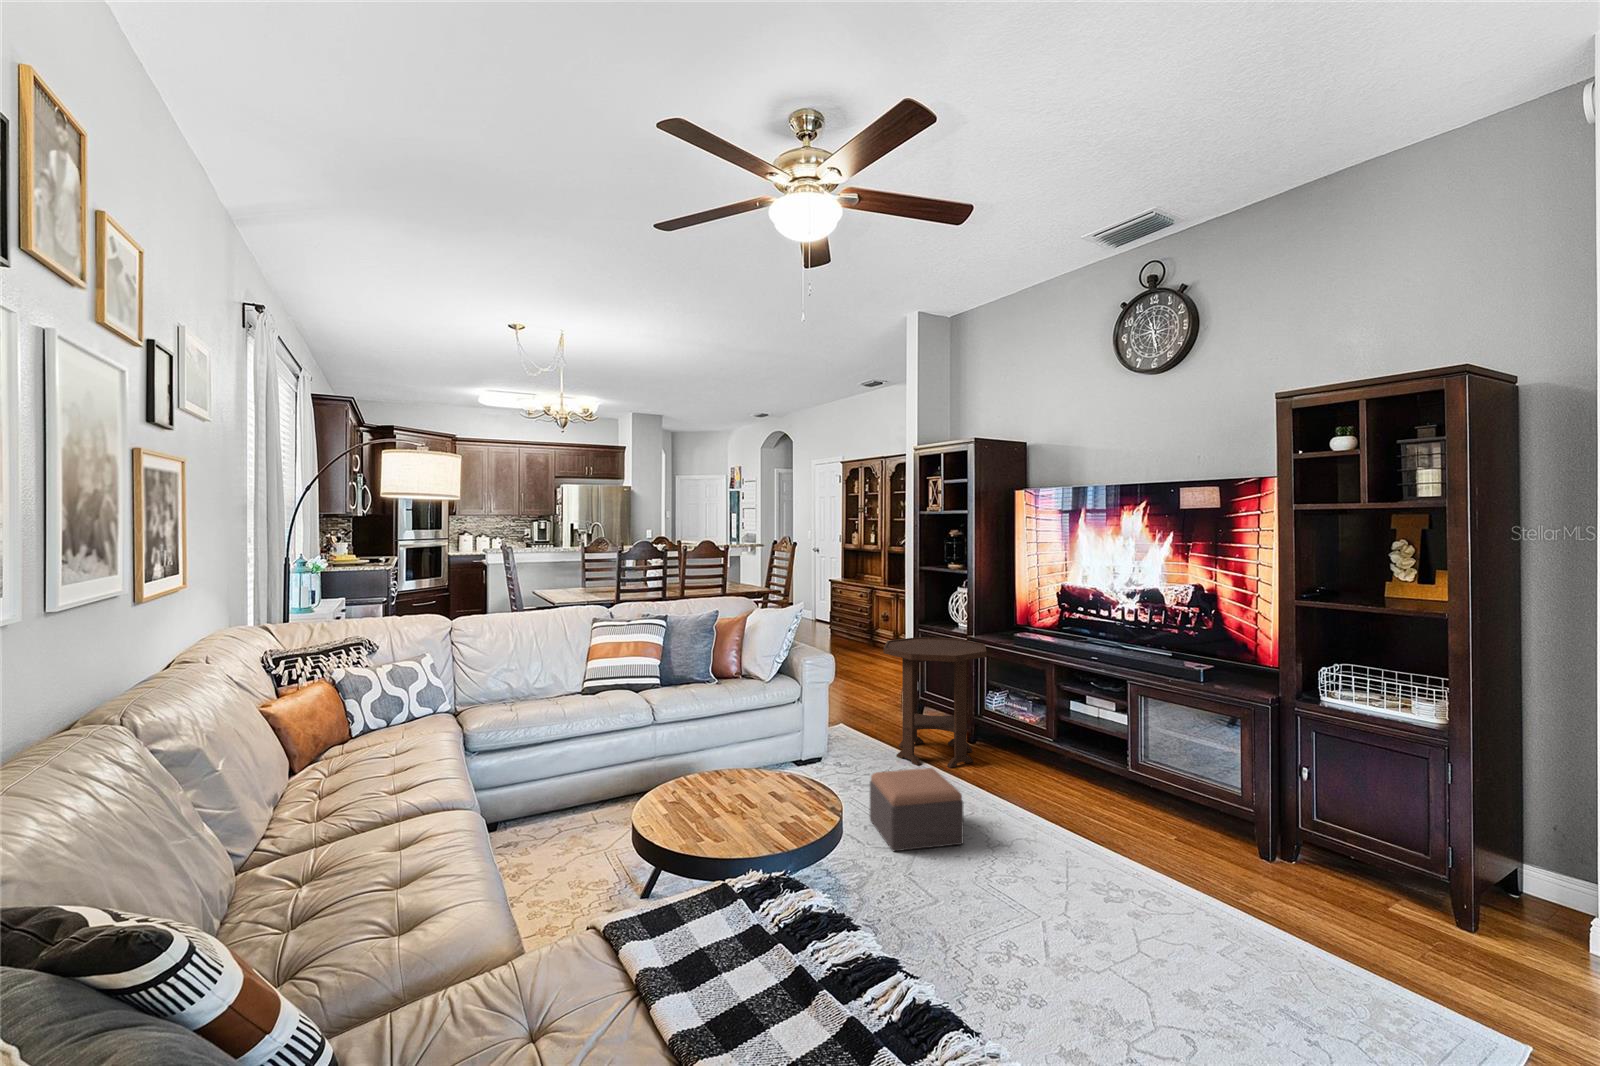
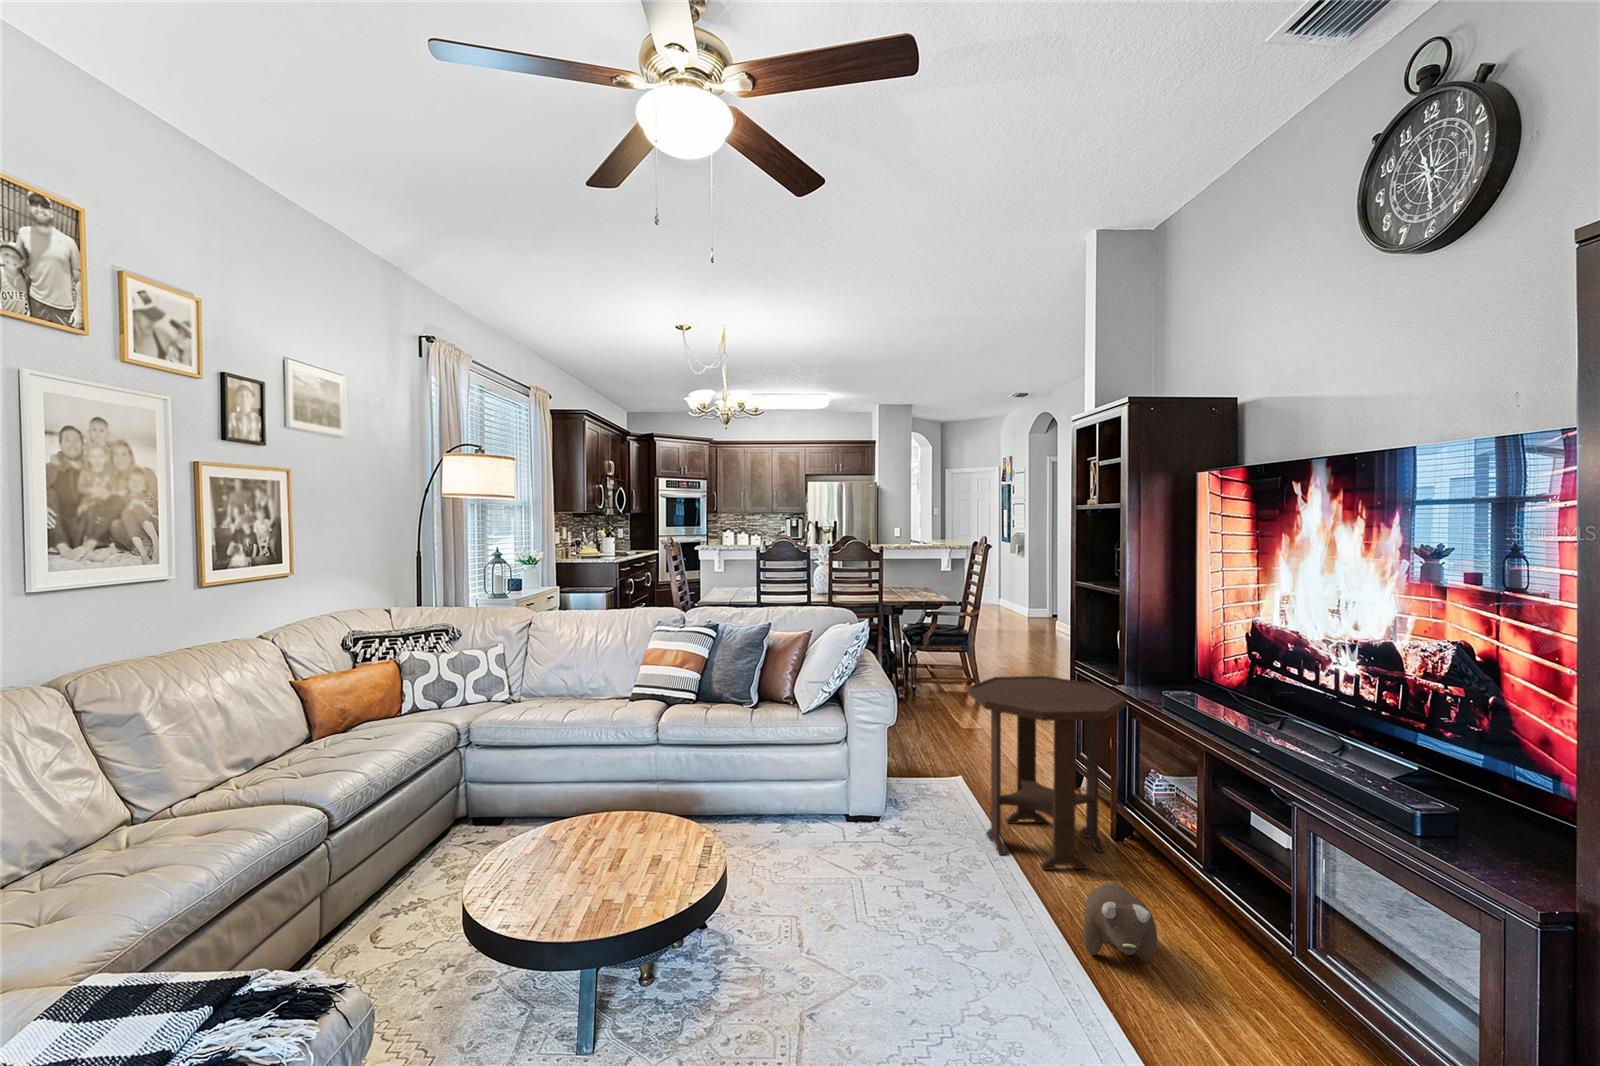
plush toy: none [1006,755,1060,802] -> present [1083,884,1157,961]
footstool: present [870,768,964,851] -> none [815,858,937,998]

